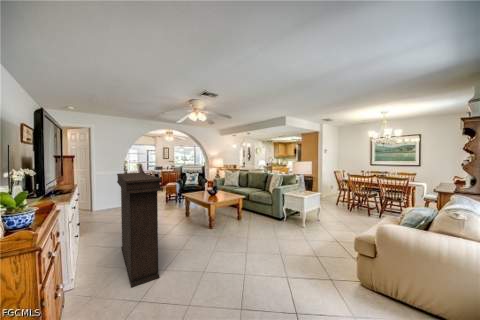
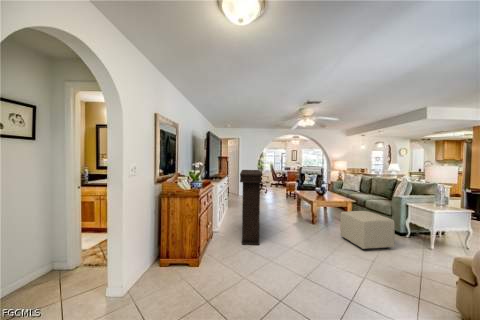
ottoman: none [241,205,284,243] -> present [340,211,395,250]

